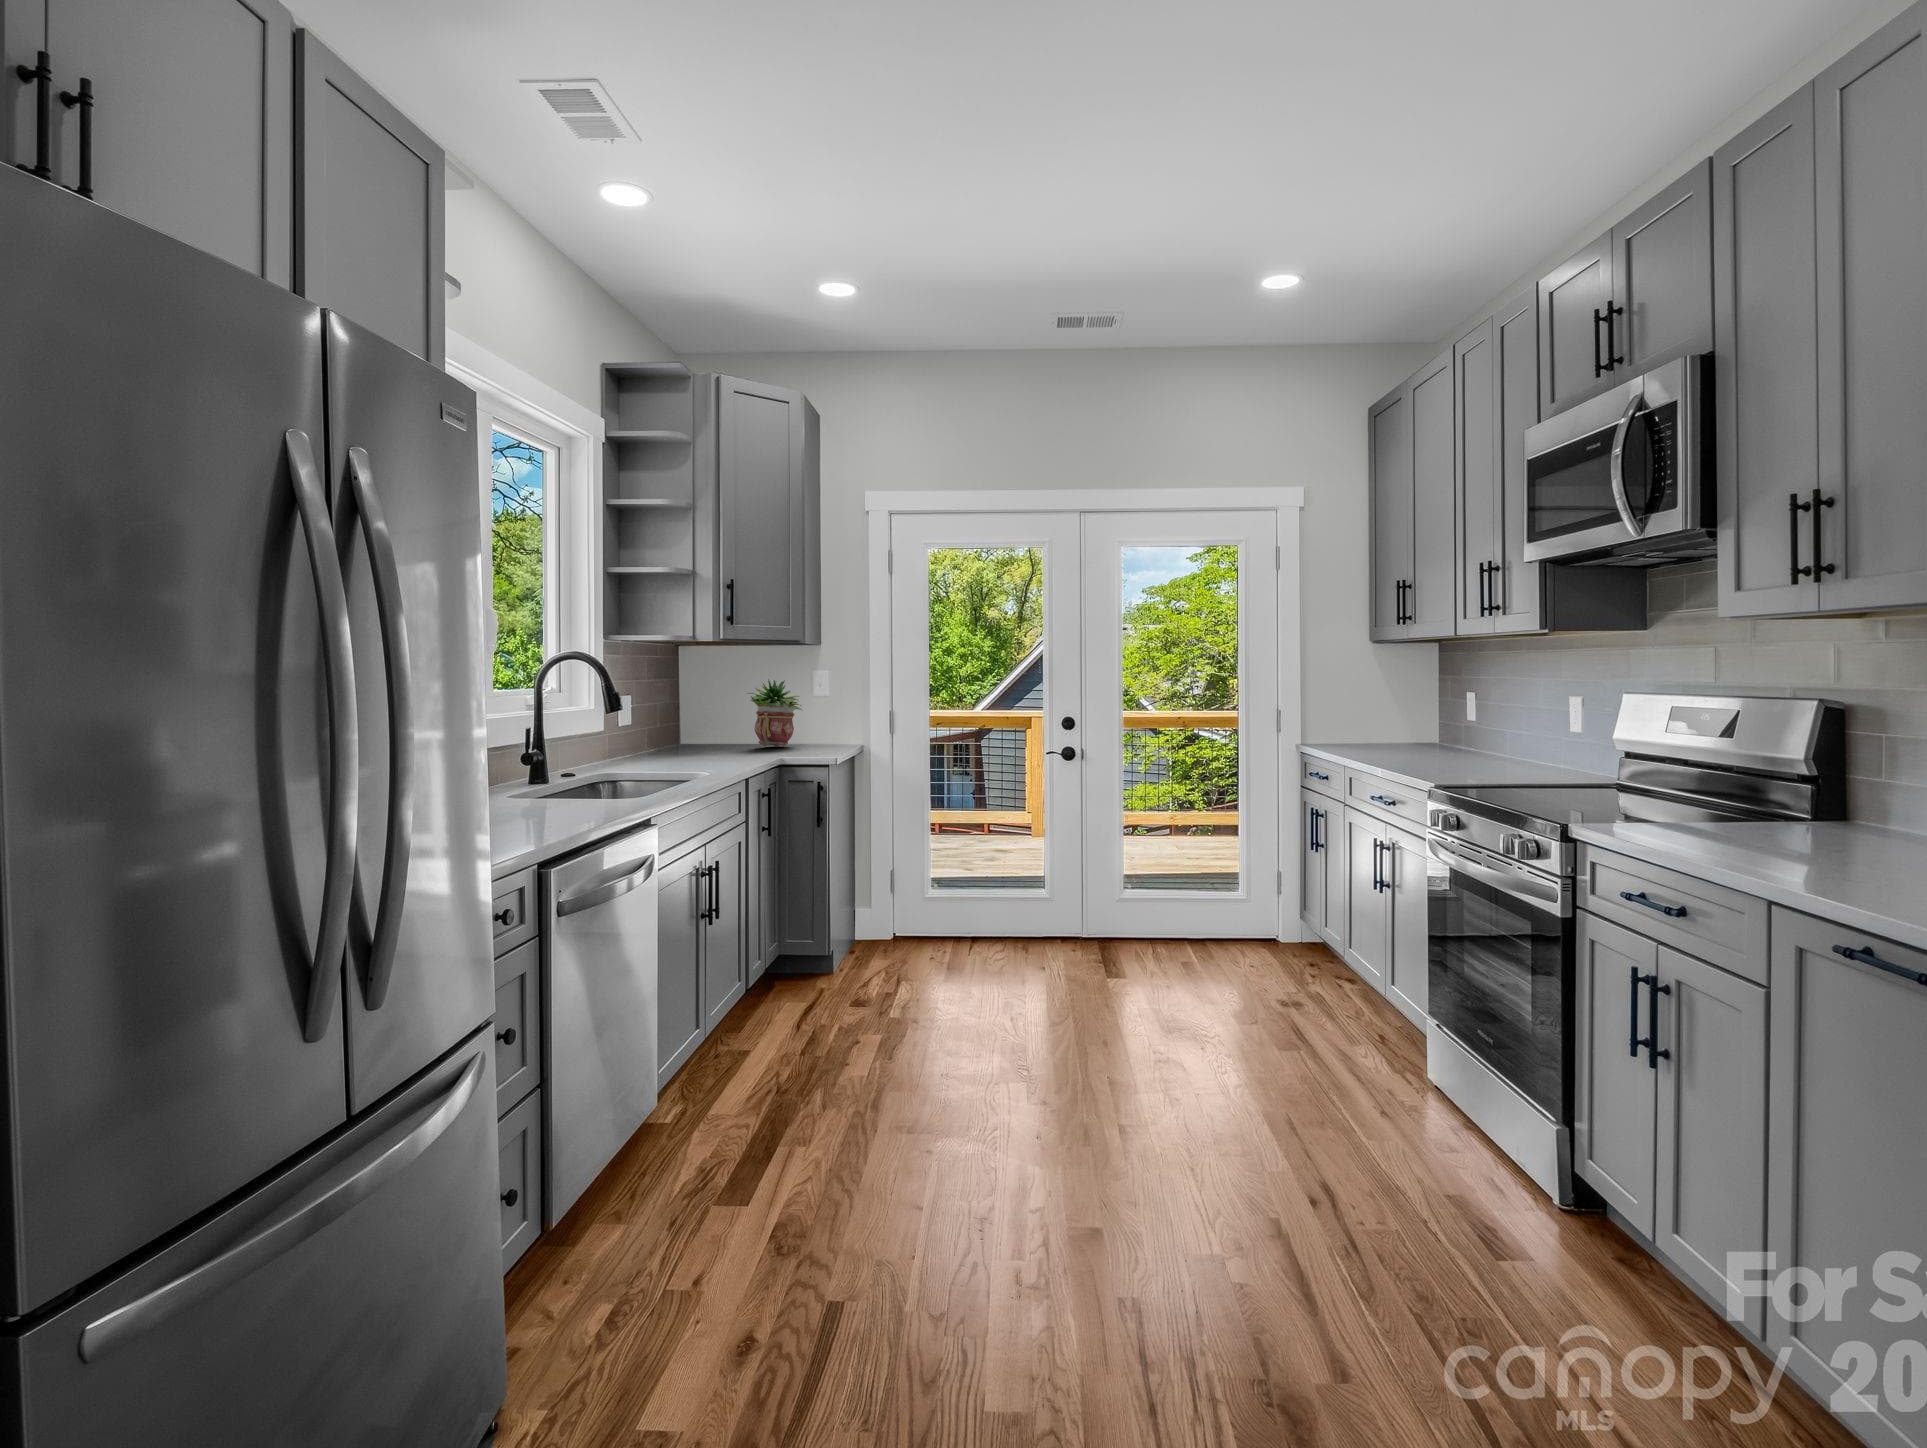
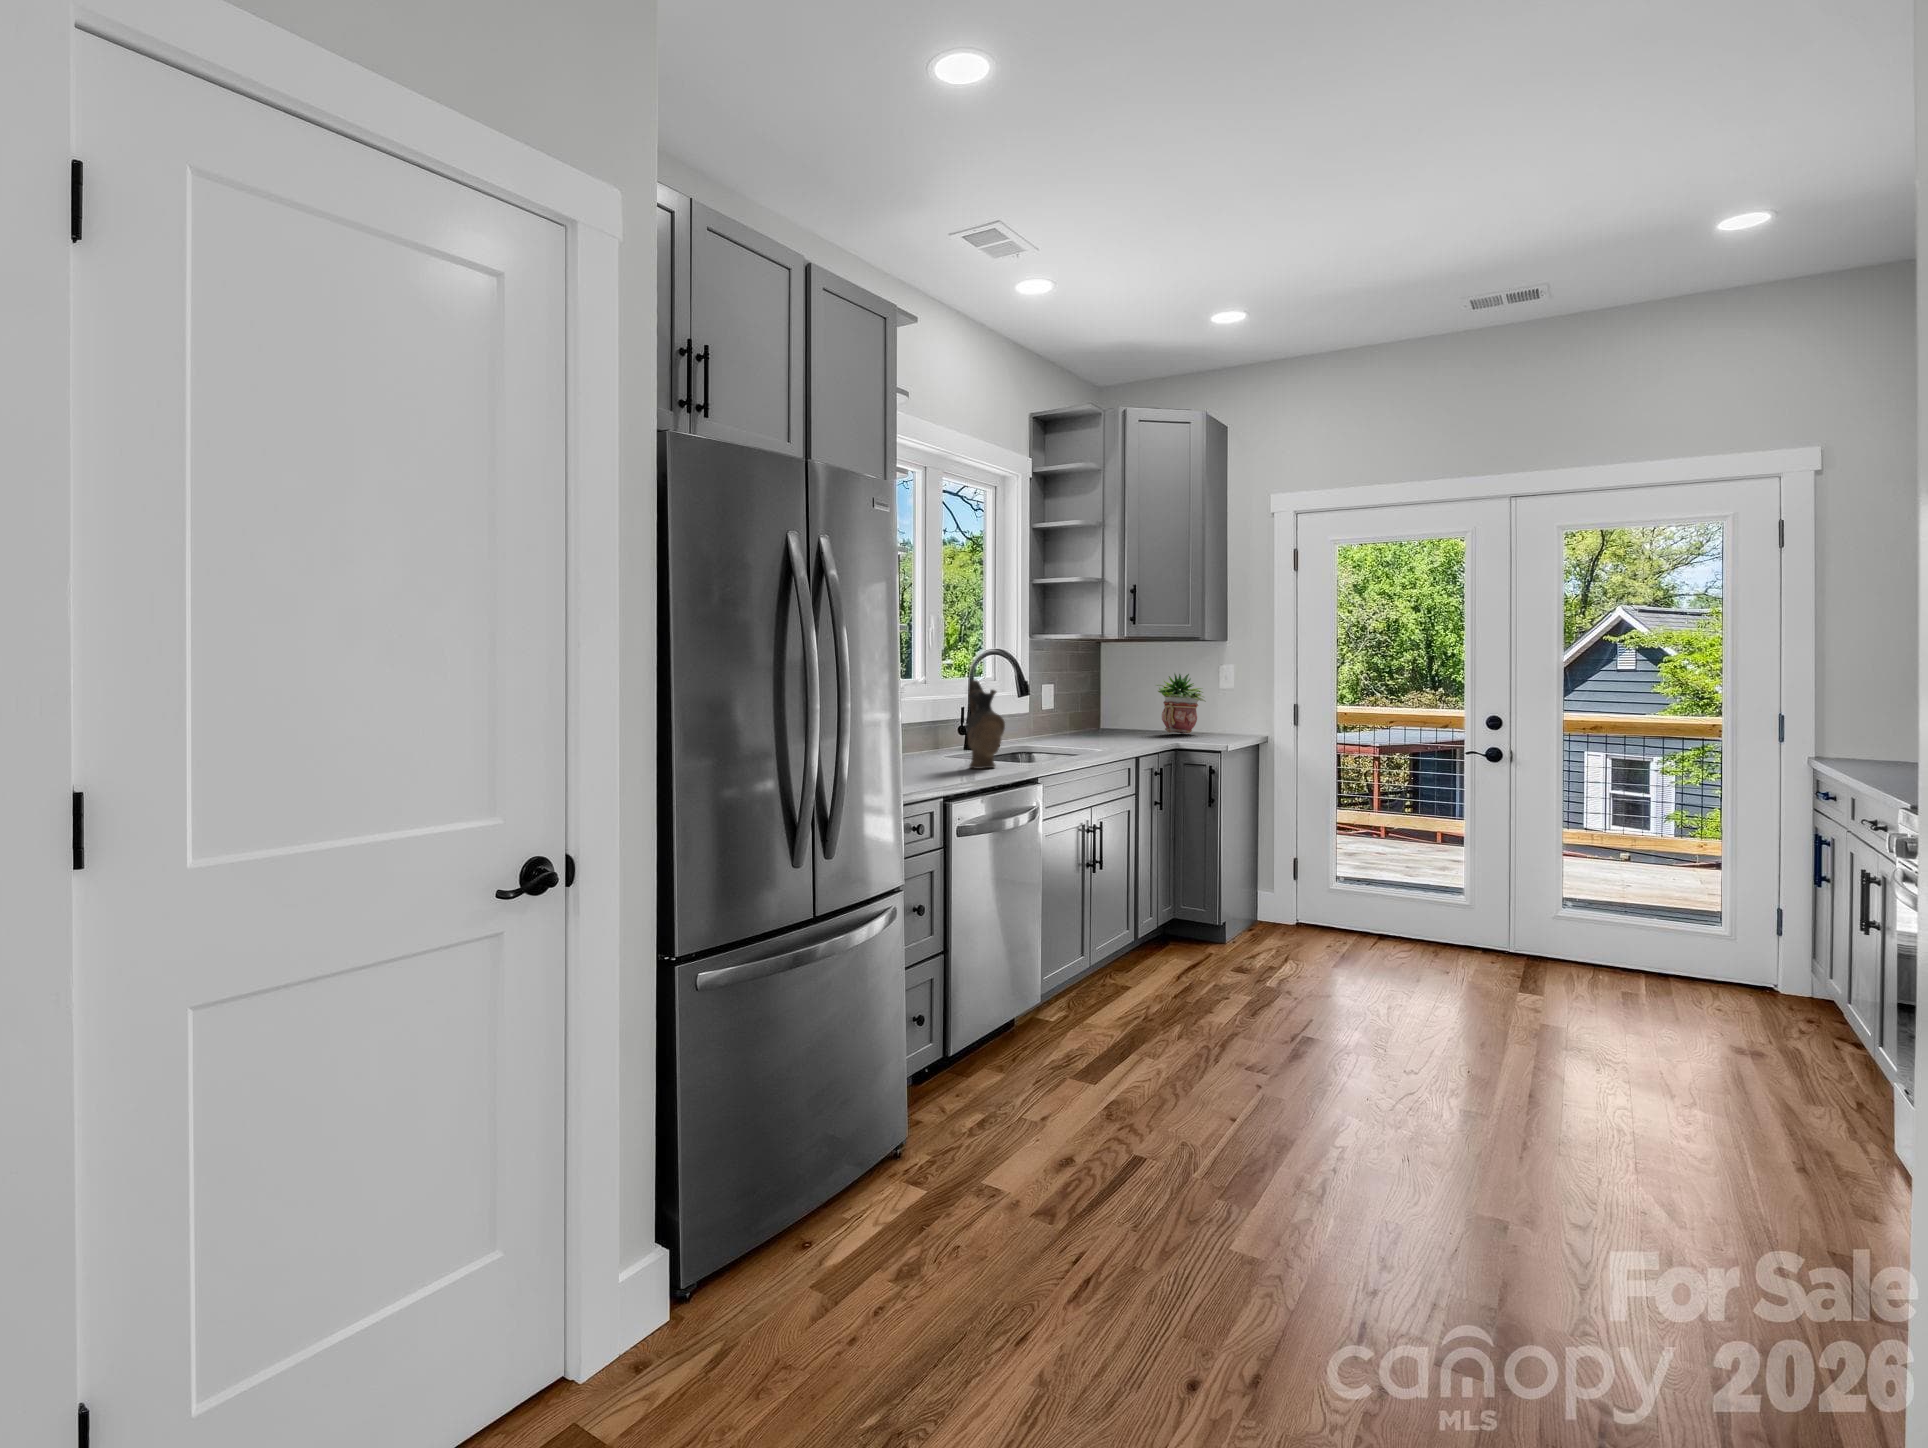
ceramic pitcher: none [547,695,603,813] -> present [966,680,1005,769]

